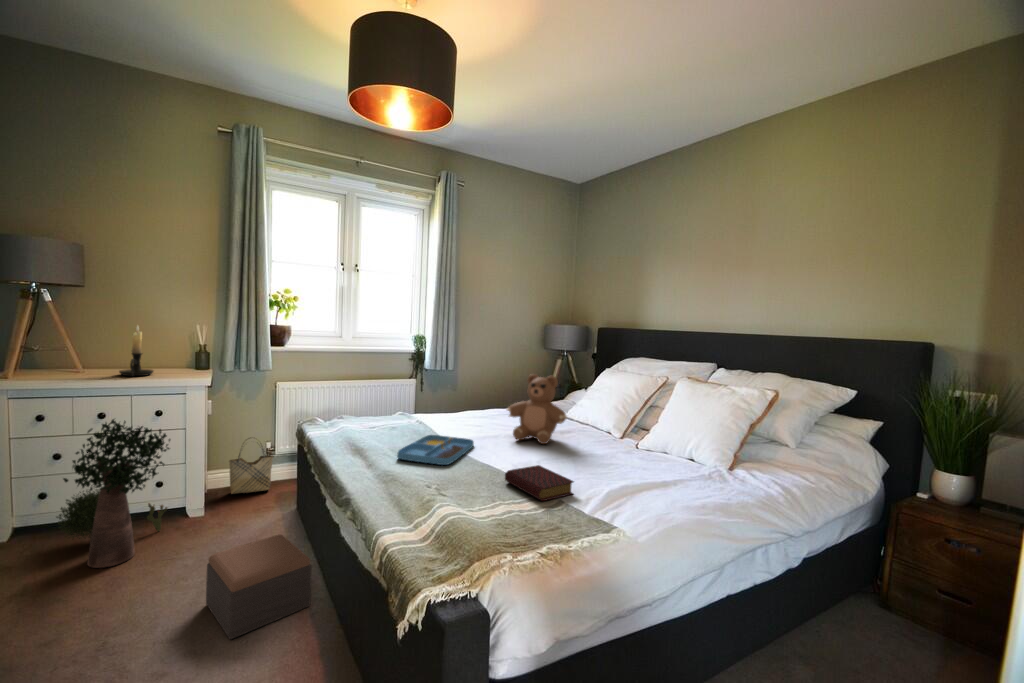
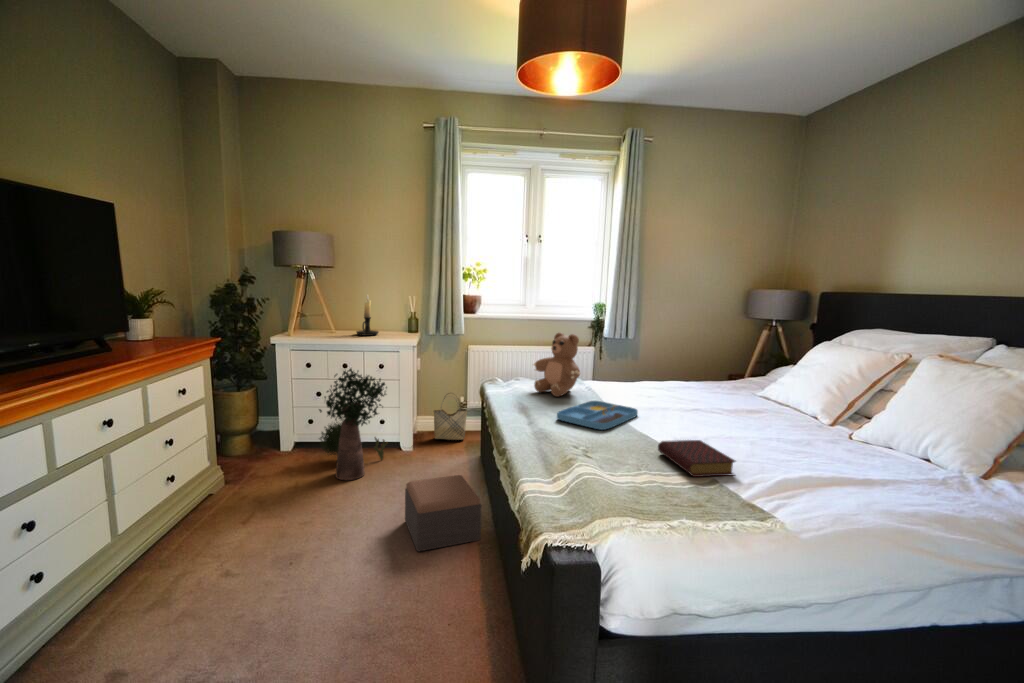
teddy bear: present [507,374,567,444] -> present [533,333,580,396]

